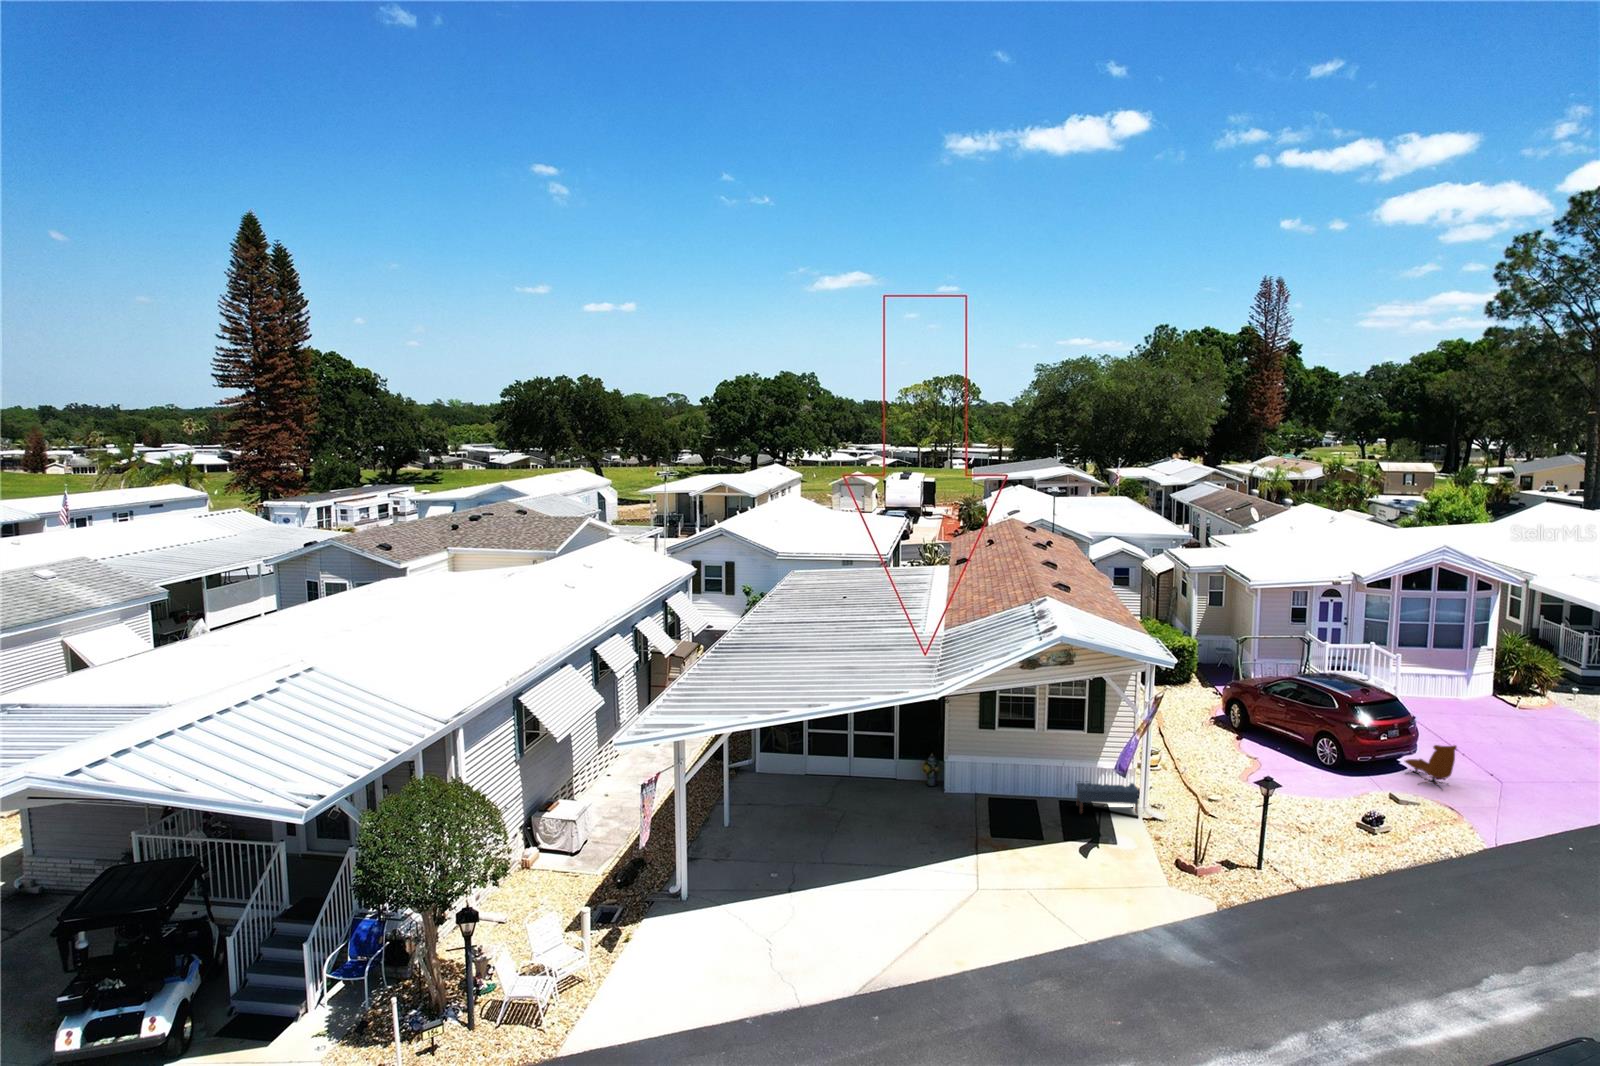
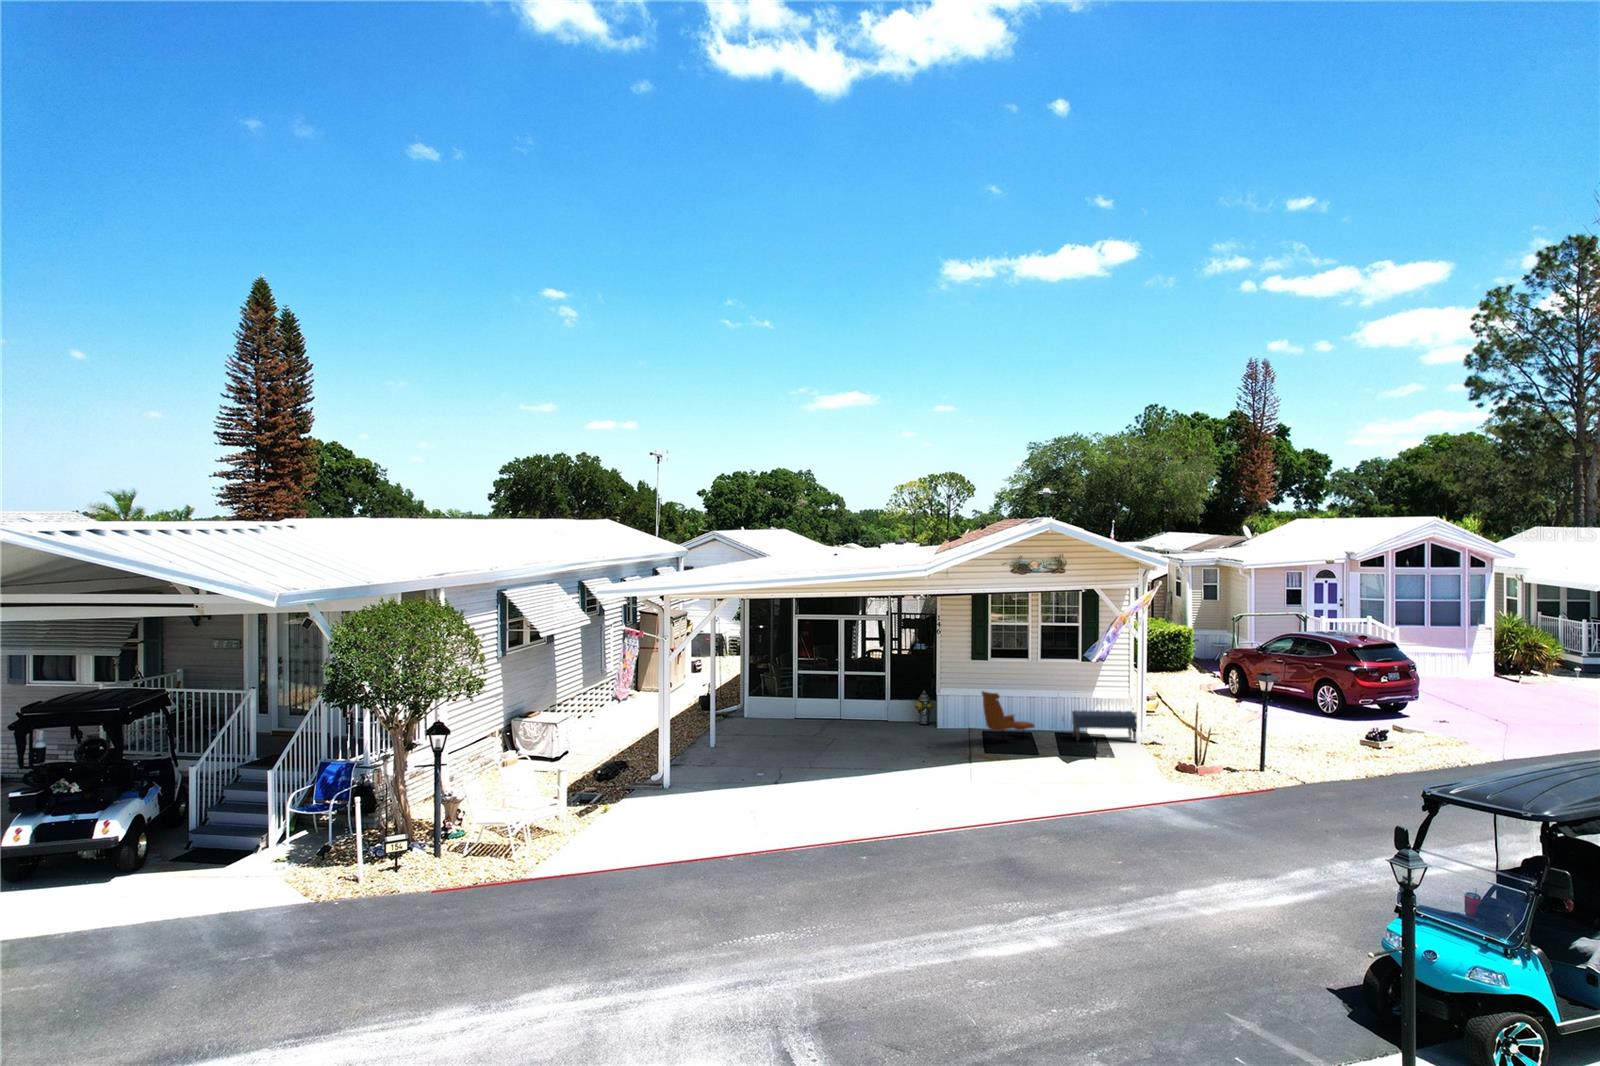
lounge chair: present [1405,745,1457,786] -> present [981,691,1034,742]

